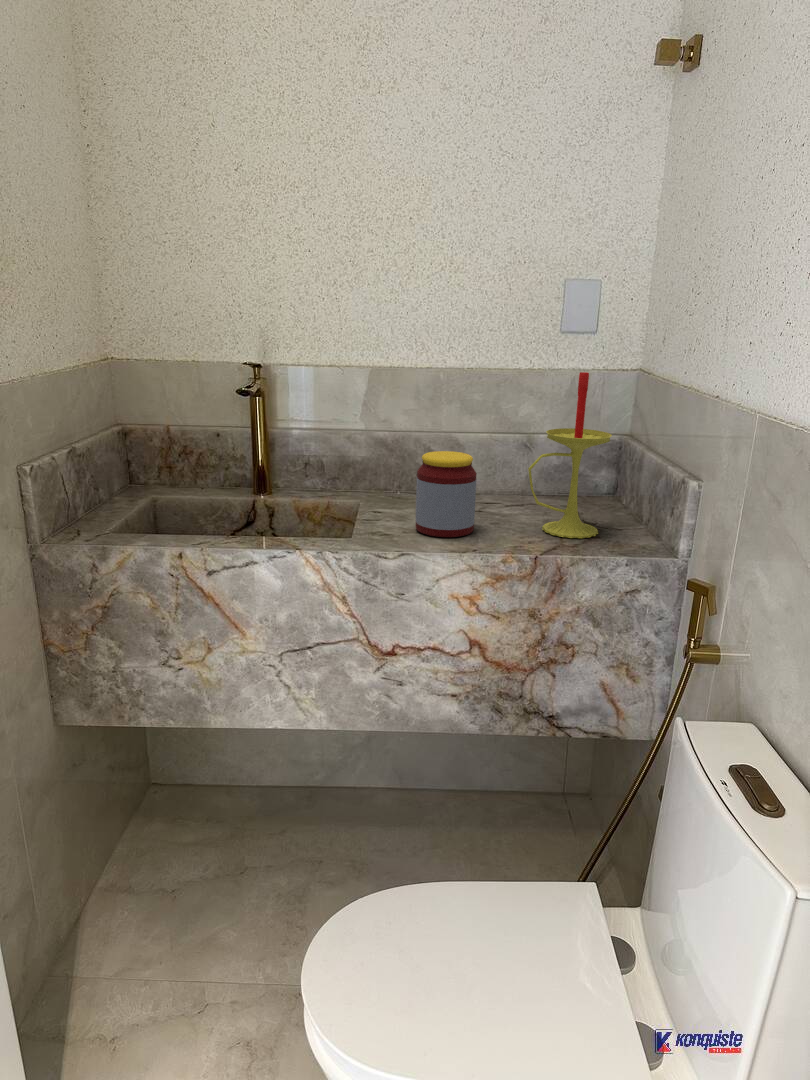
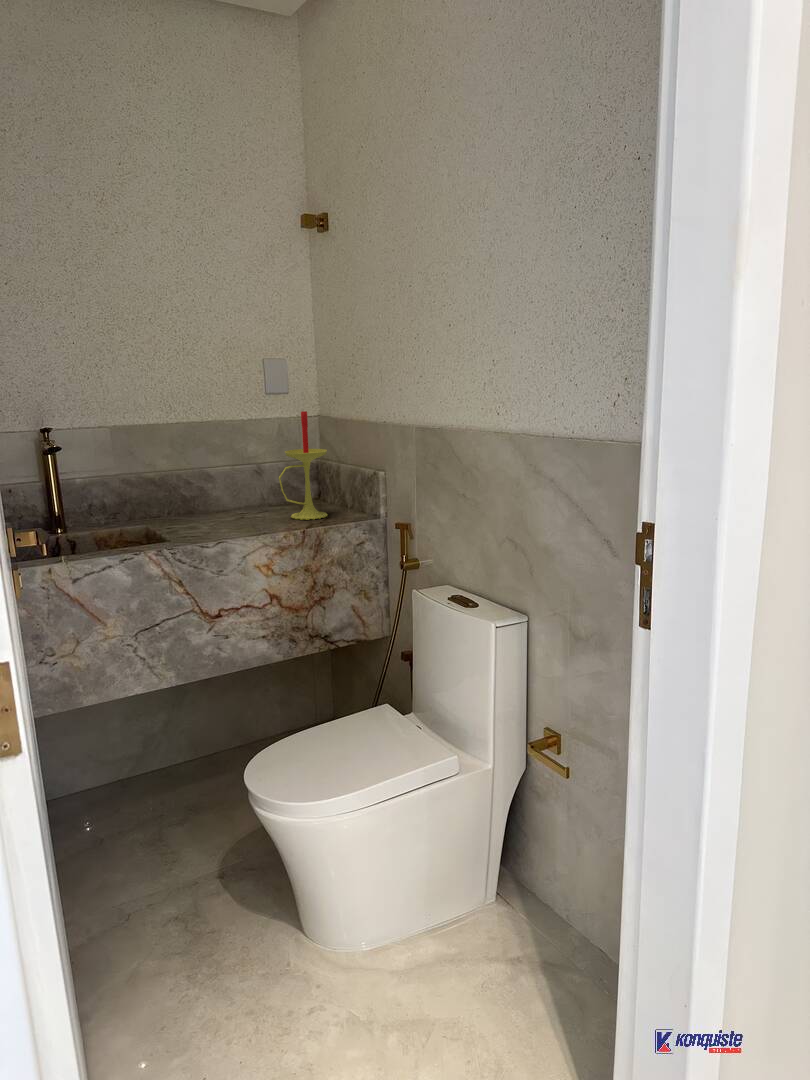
jar: present [416,451,477,537] -> none [204,473,249,532]

